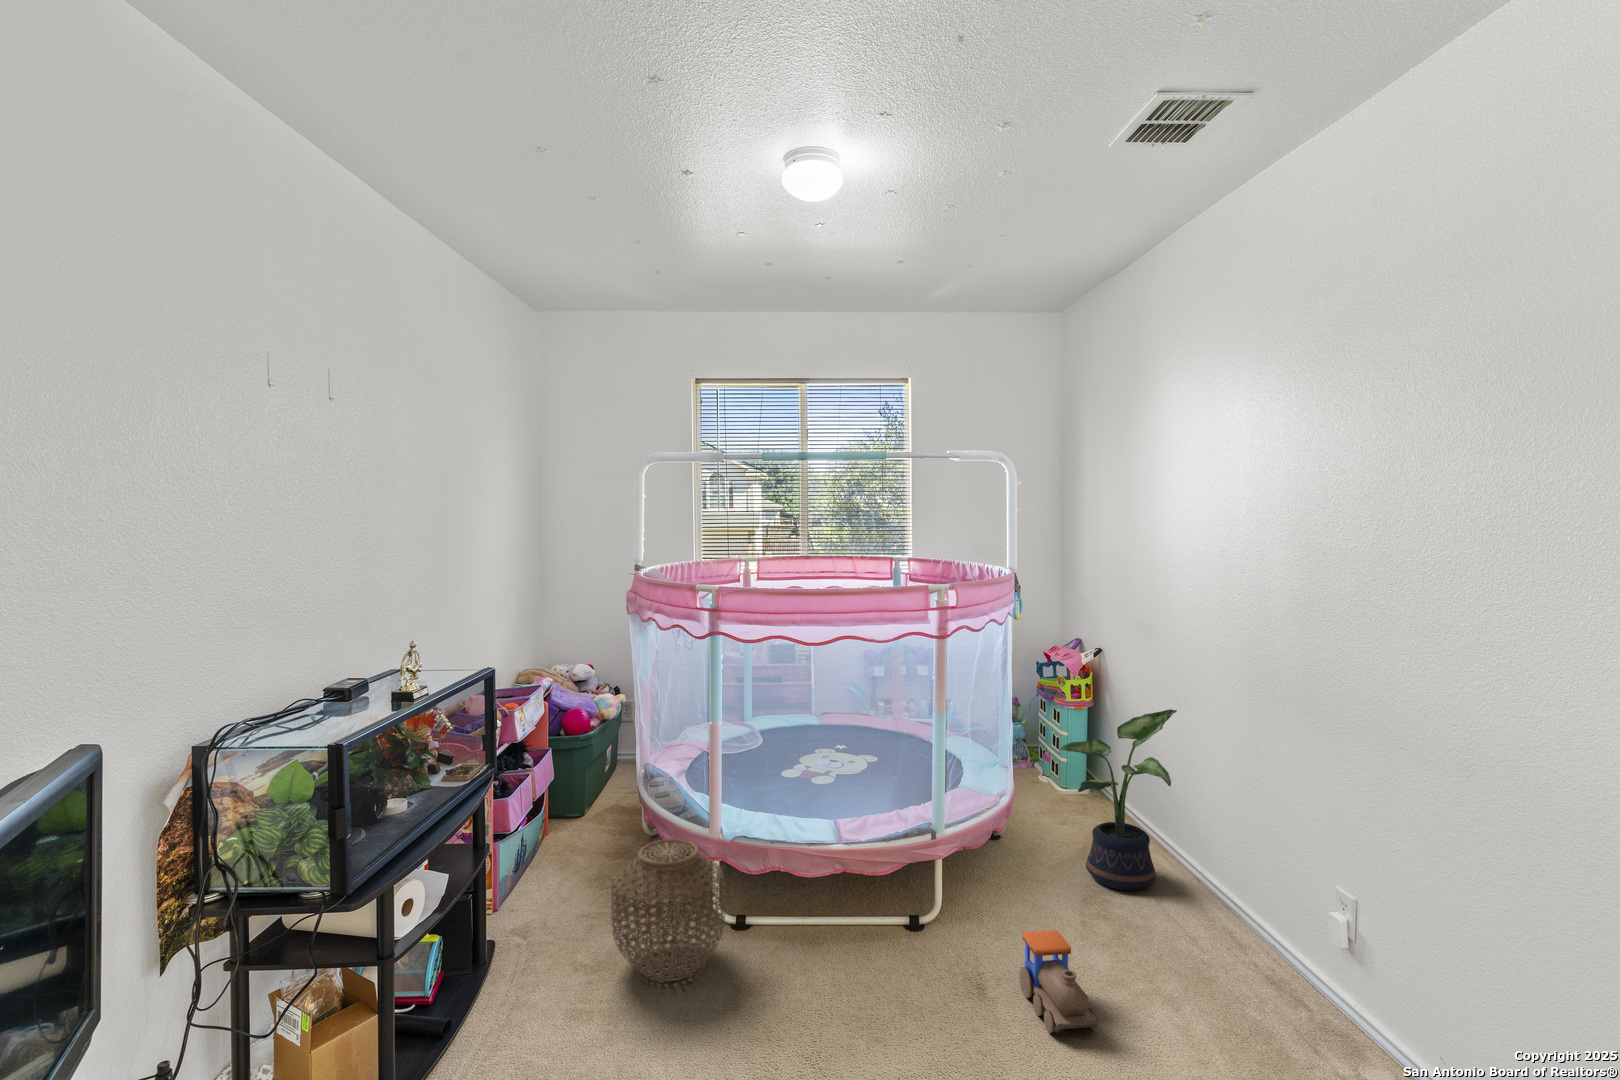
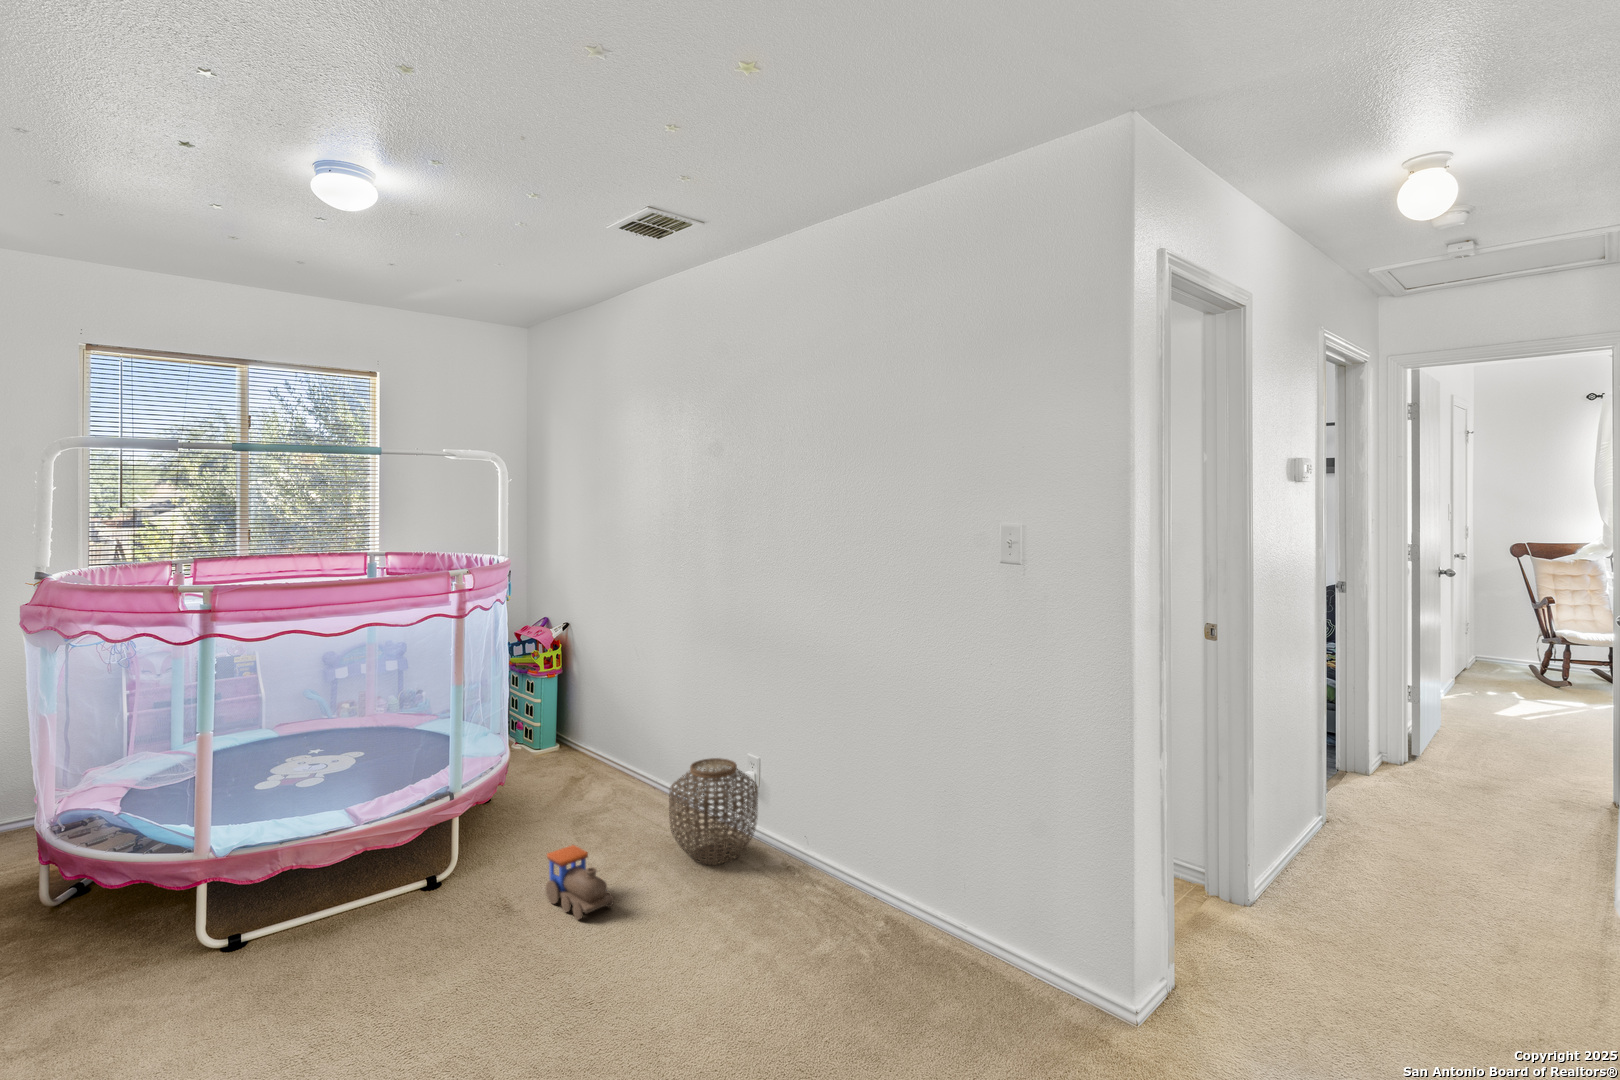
potted plant: present [1060,709,1177,890] -> none [552,663,644,813]
woven basket: present [611,839,726,981] -> present [669,758,758,865]

